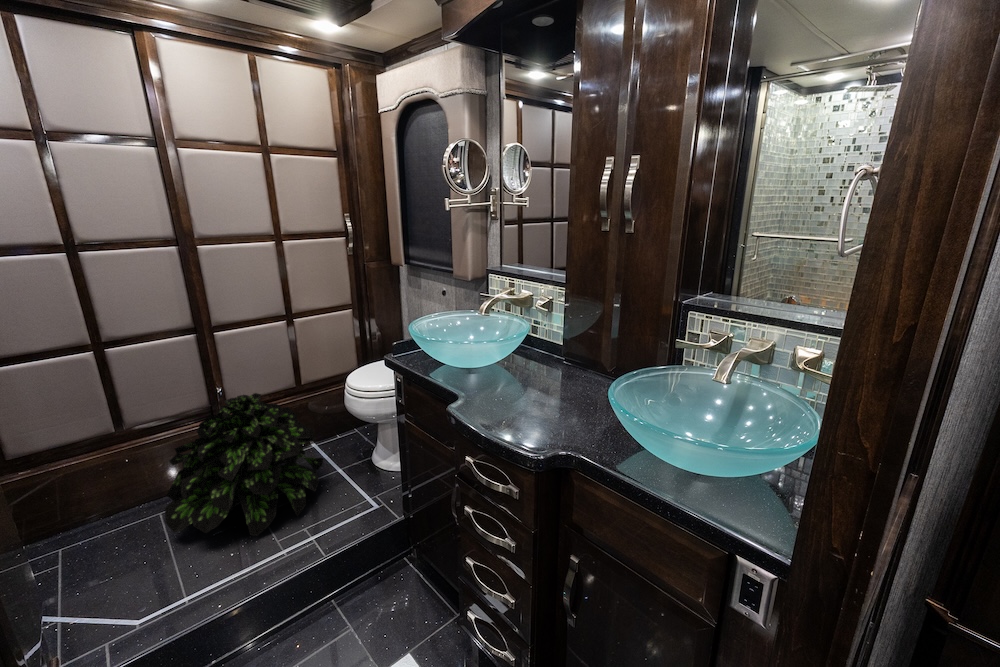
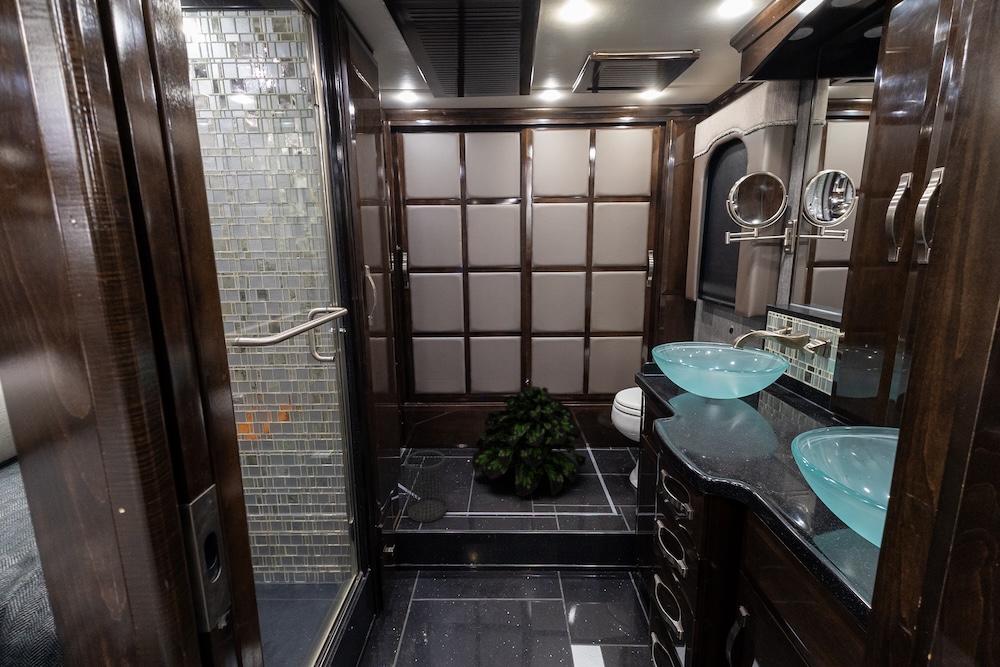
wastebasket: none [51,531,149,647] -> present [405,450,447,522]

